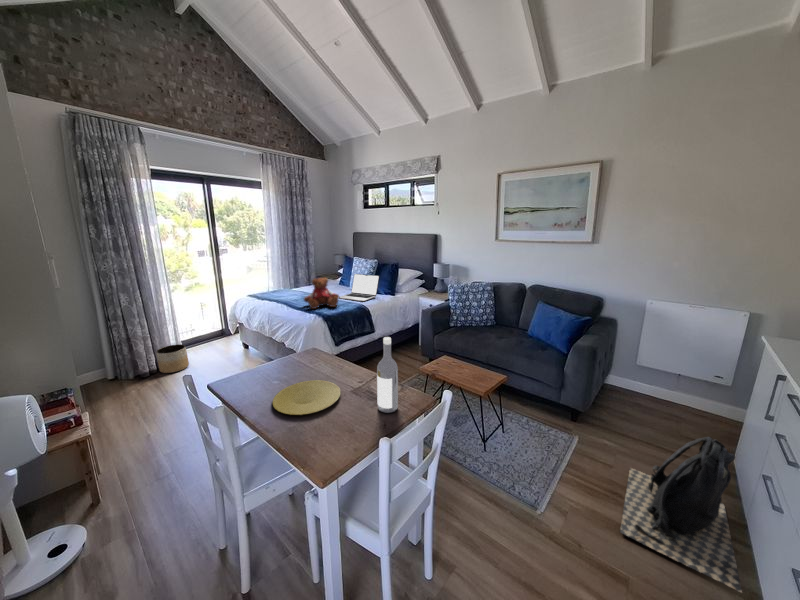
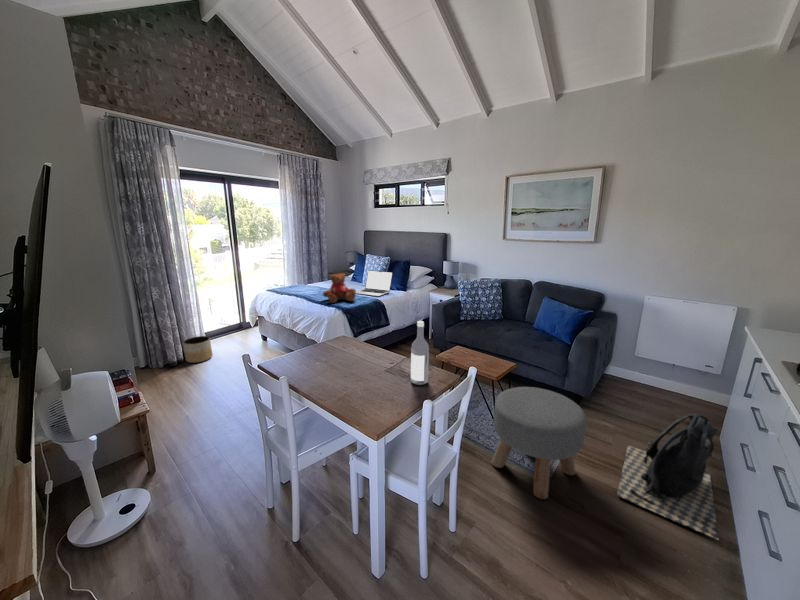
plate: present [273,380,340,415] -> none [321,360,377,385]
ottoman: none [478,404,585,538] -> present [491,387,587,499]

